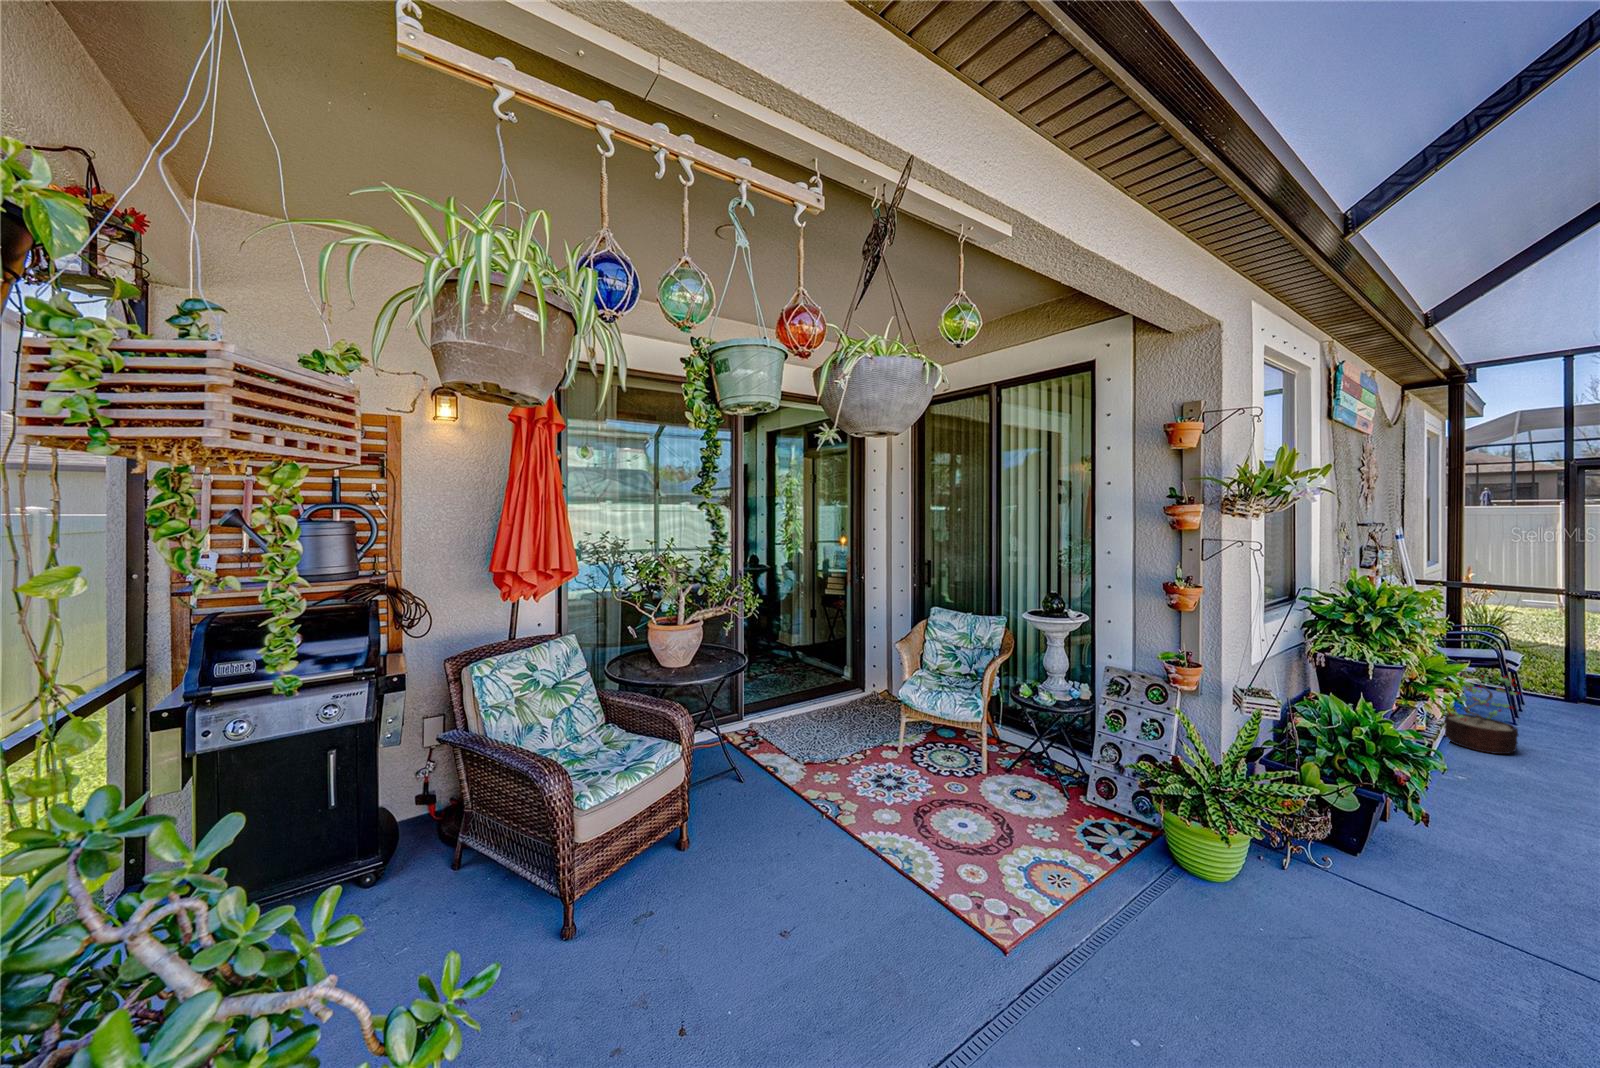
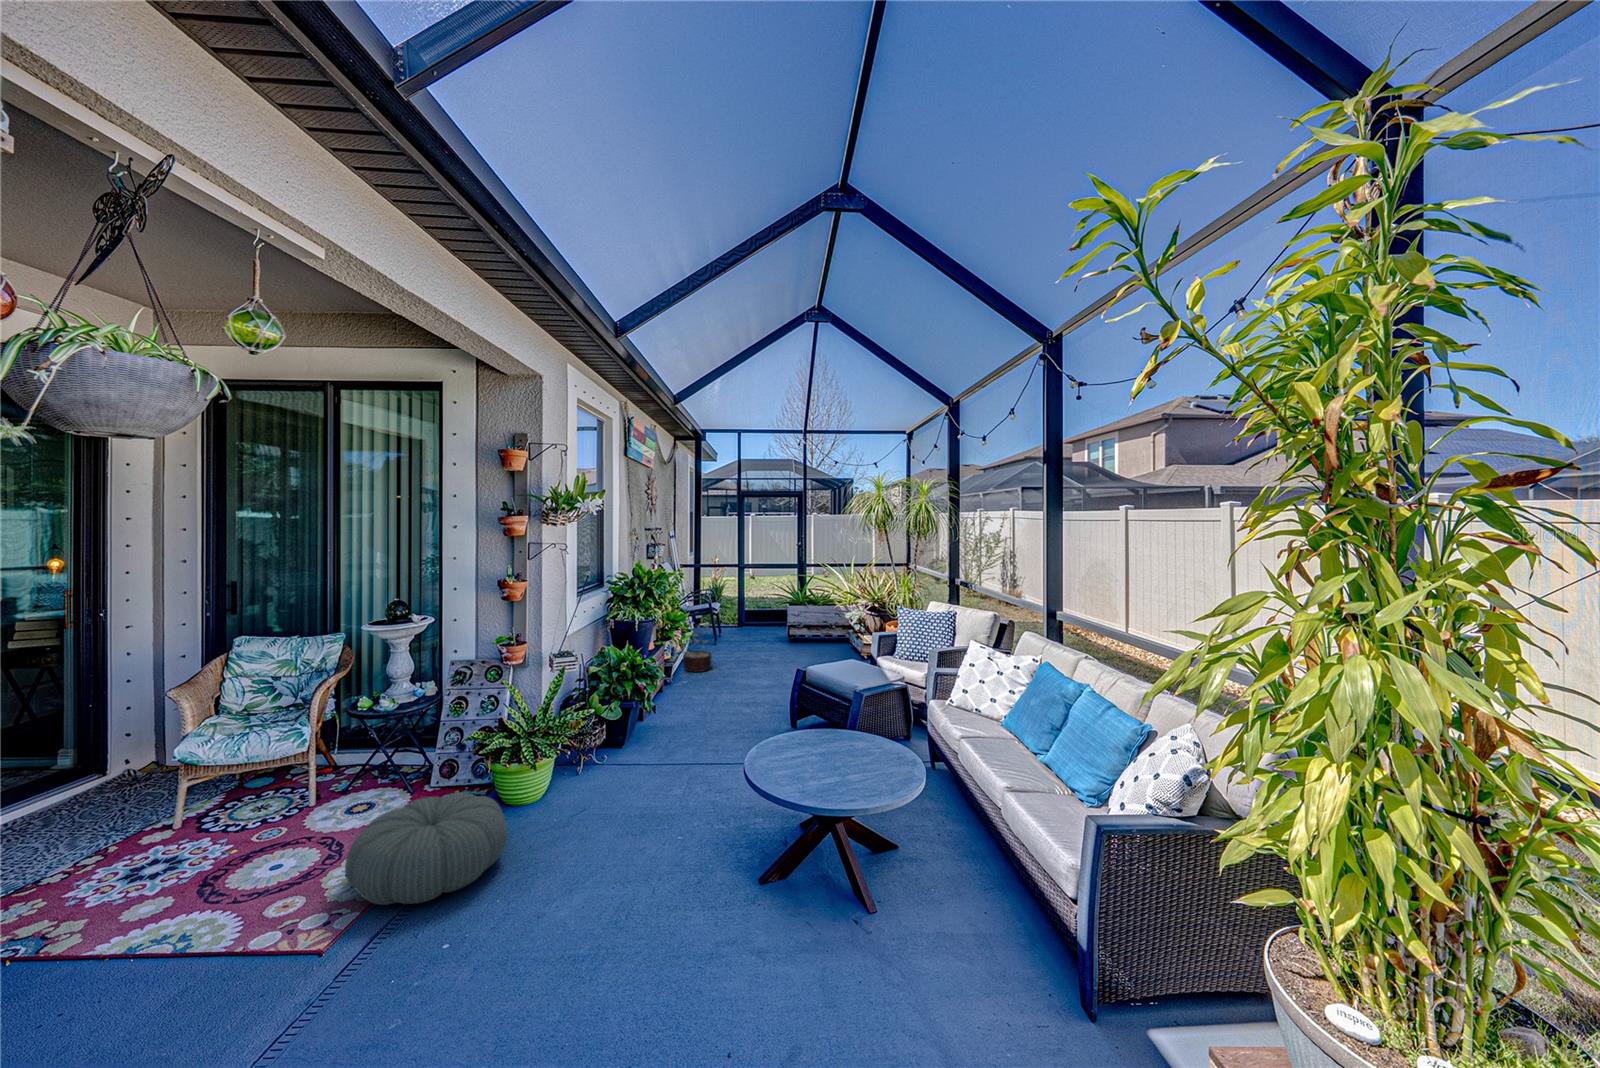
pouf: none [1016,823,1201,975] -> present [345,793,507,905]

